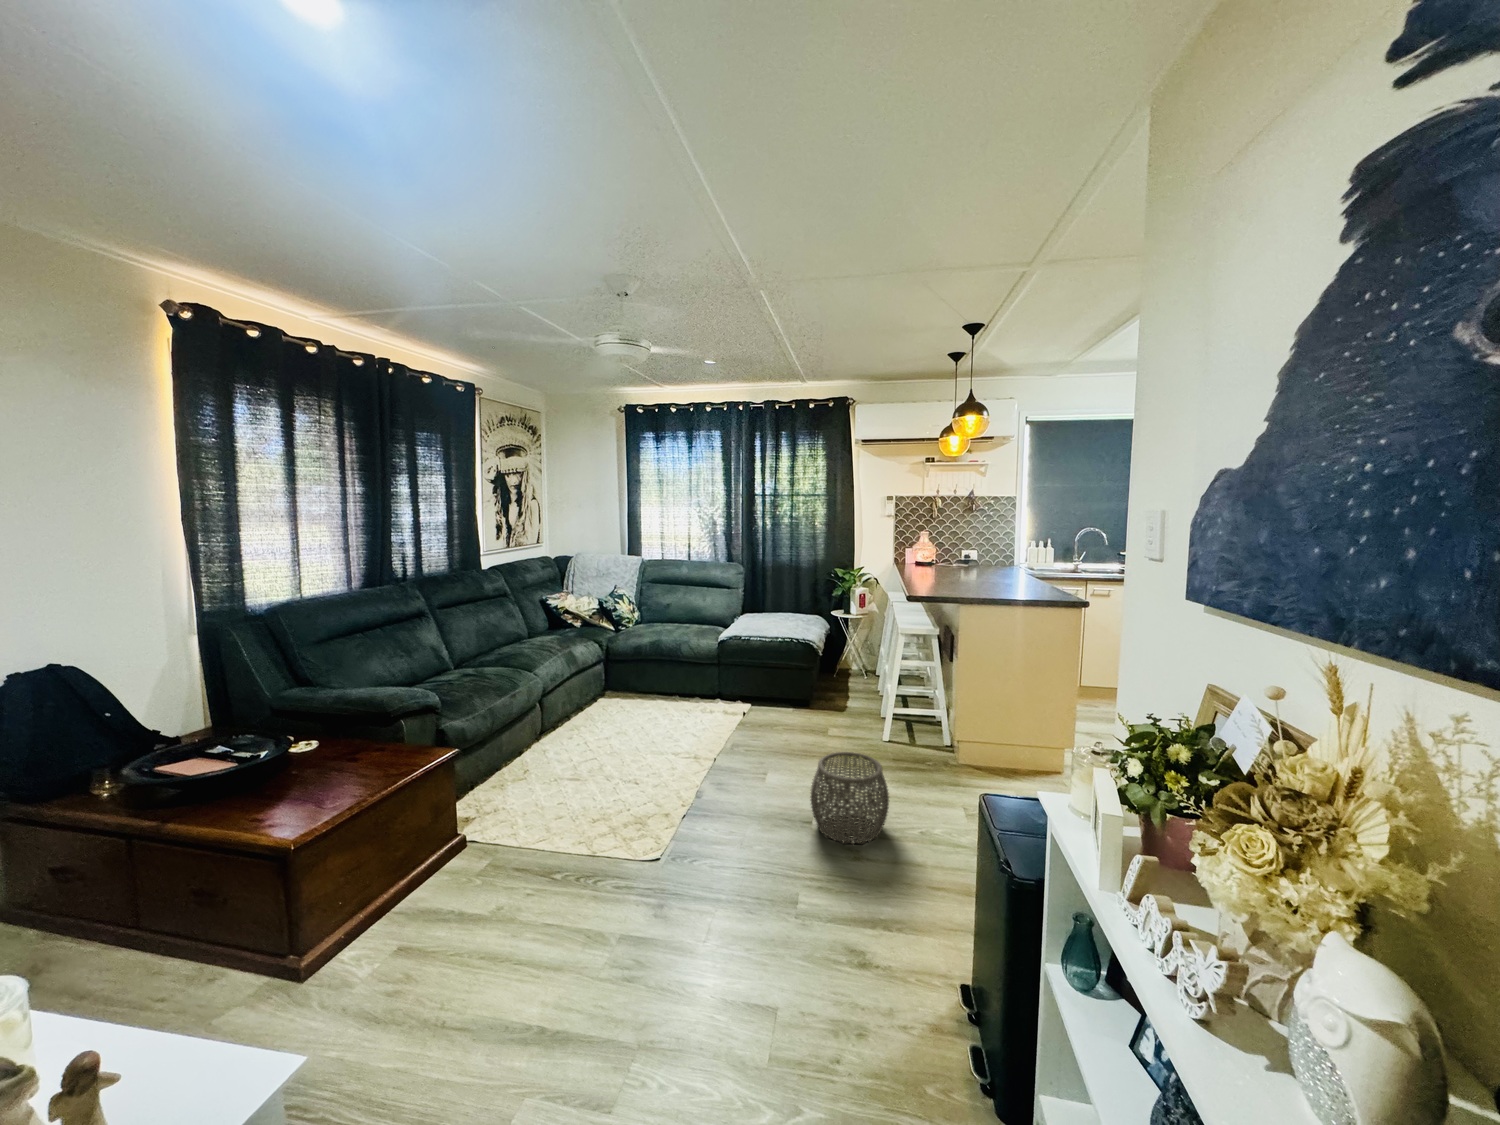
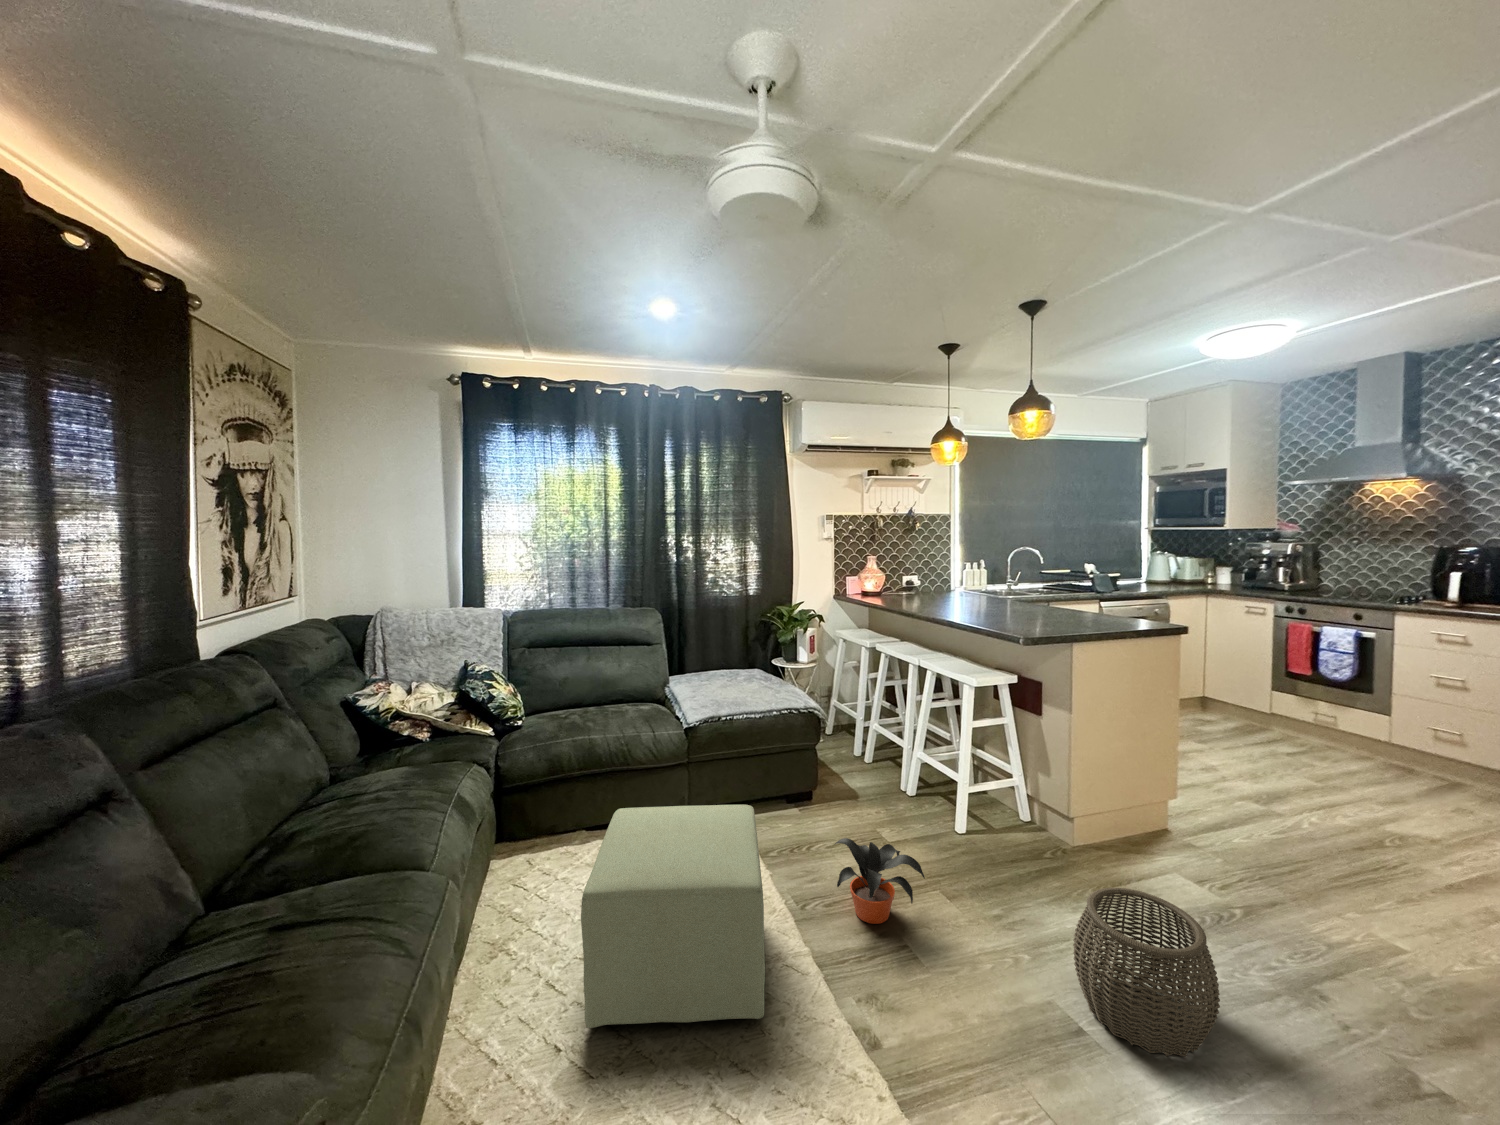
ottoman: none [577,667,699,772] -> present [581,805,765,1028]
potted plant: none [734,711,790,763] -> present [835,838,925,924]

